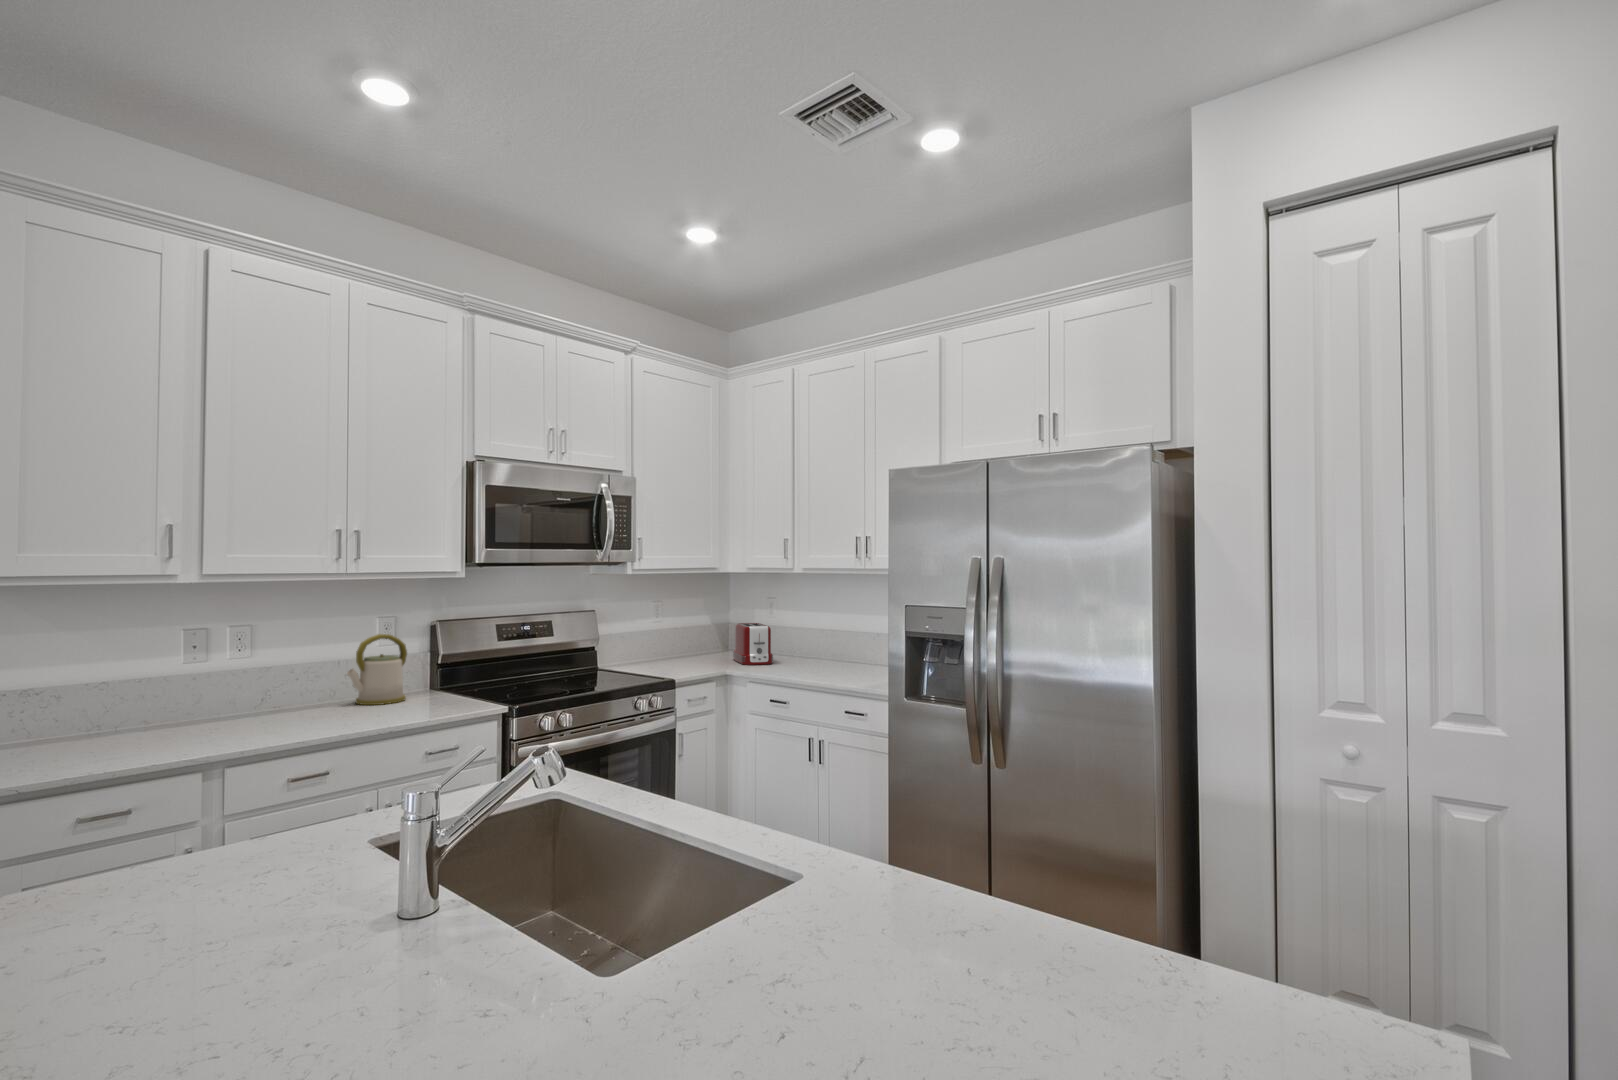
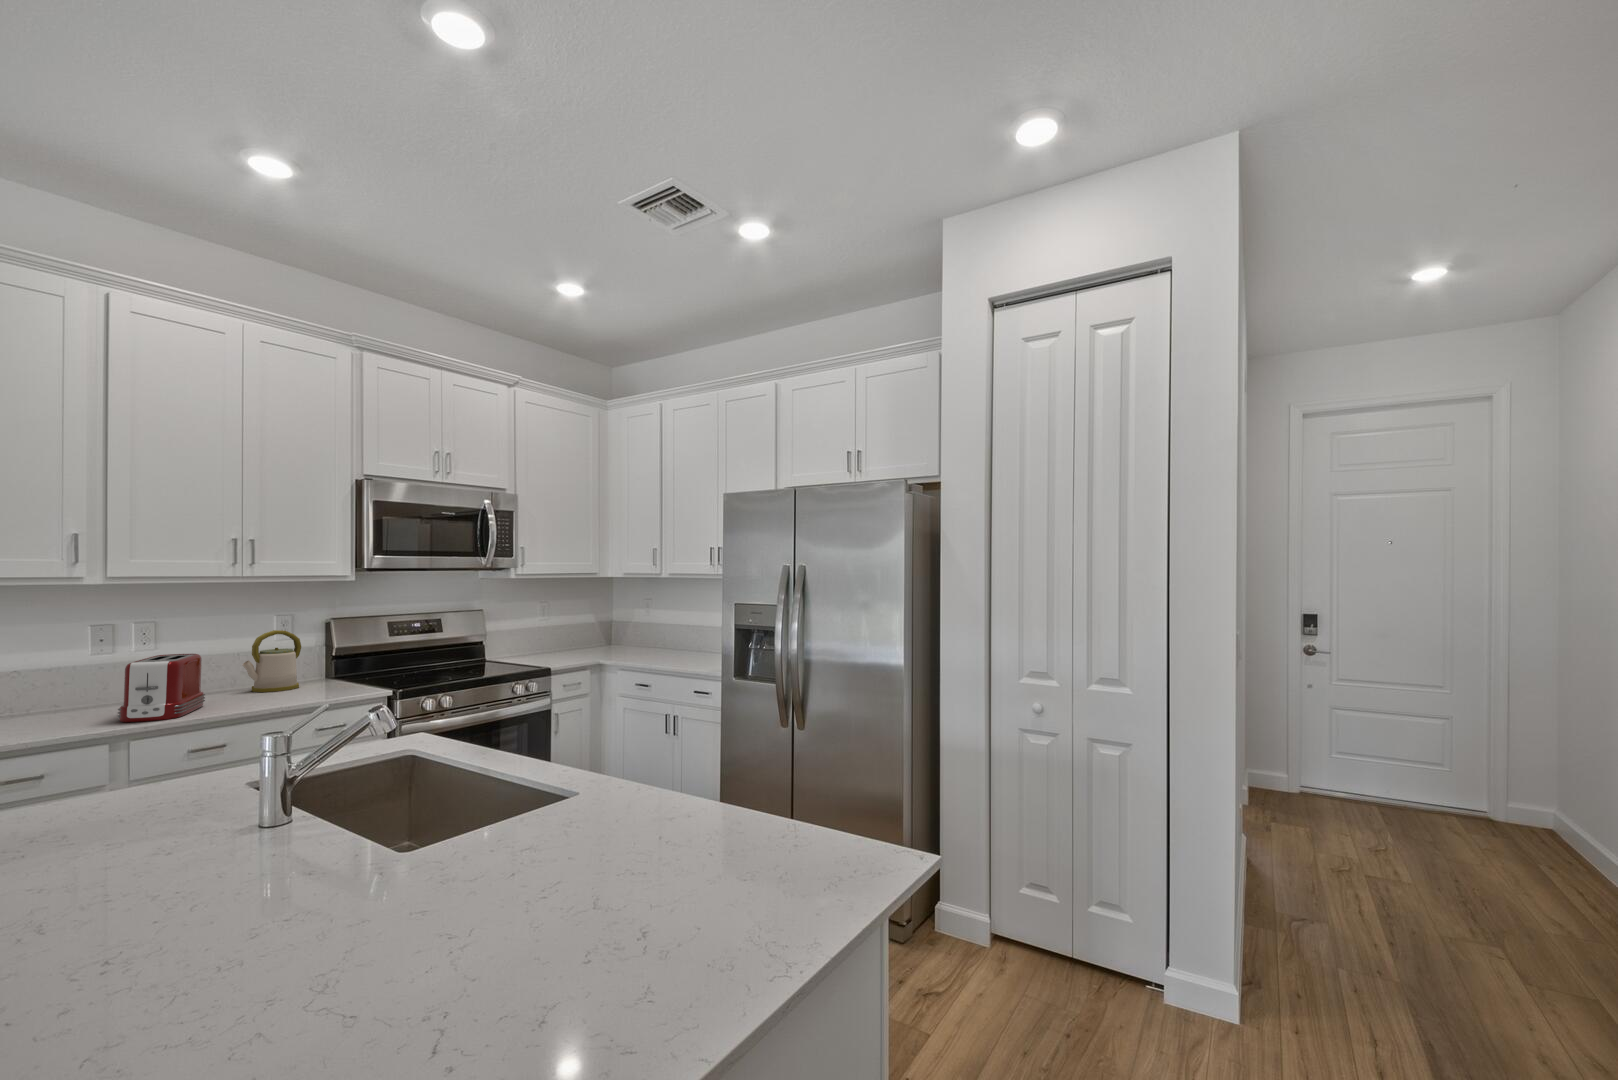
toaster: present [733,623,773,665] -> present [118,654,205,722]

